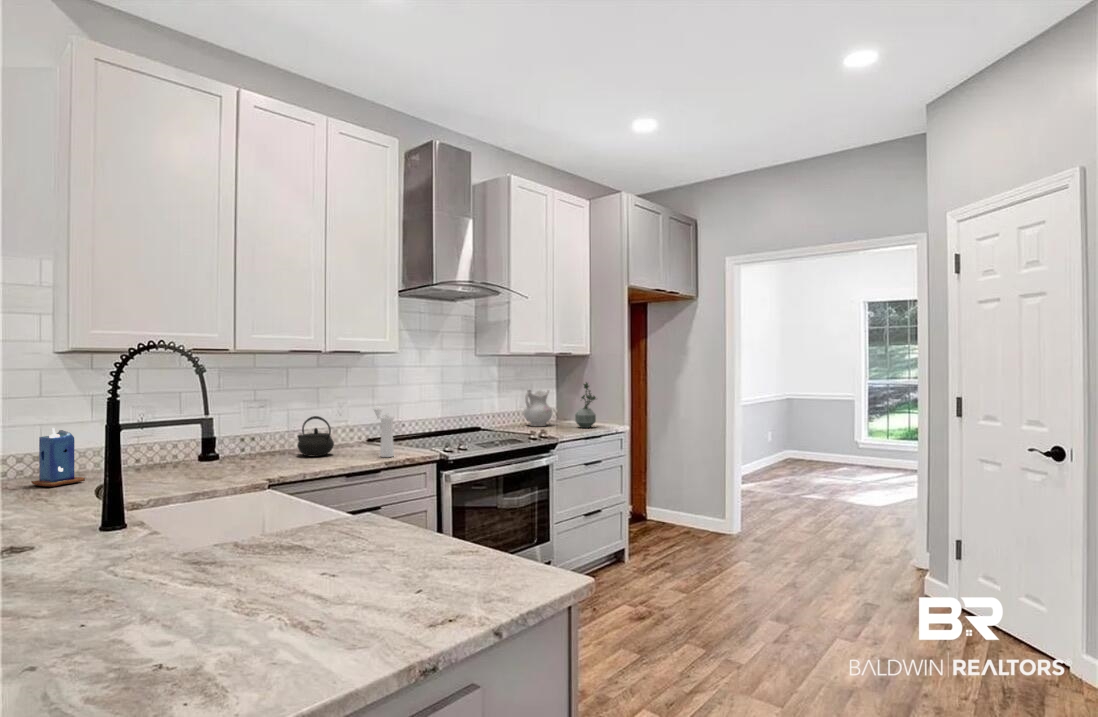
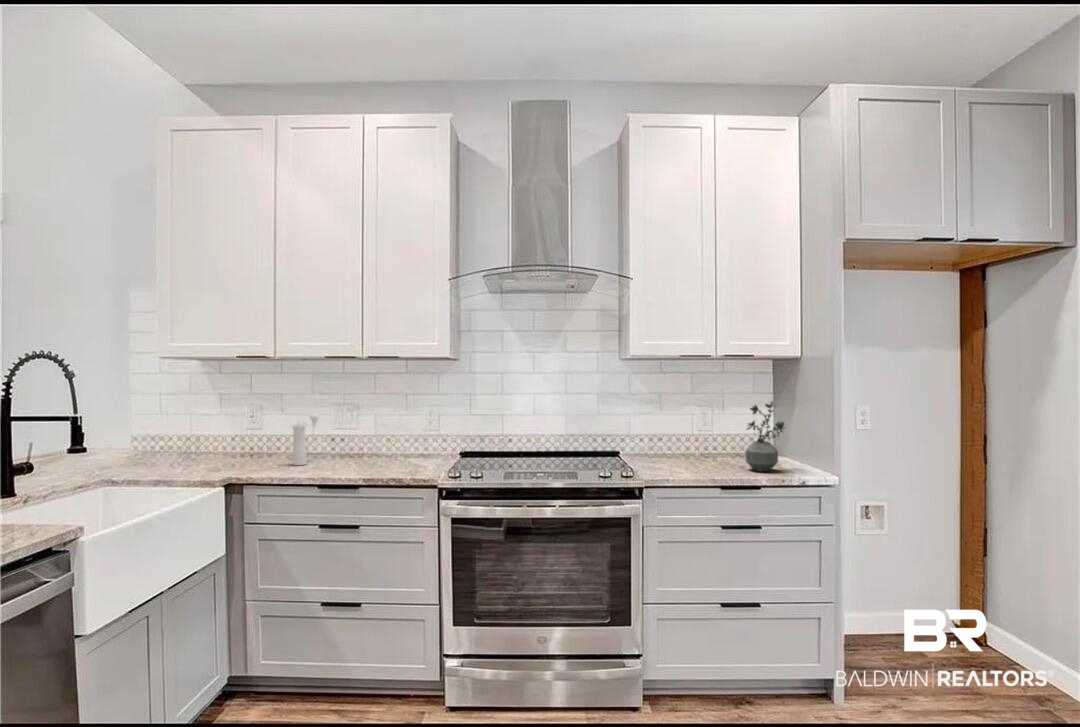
ceramic pitcher: present [524,390,552,426] -> none [689,408,736,461]
pepper mill: present [373,406,394,457] -> present [292,413,319,465]
kettle: present [297,416,334,456] -> none [345,423,381,463]
candle: present [31,428,85,486] -> none [152,418,185,461]

